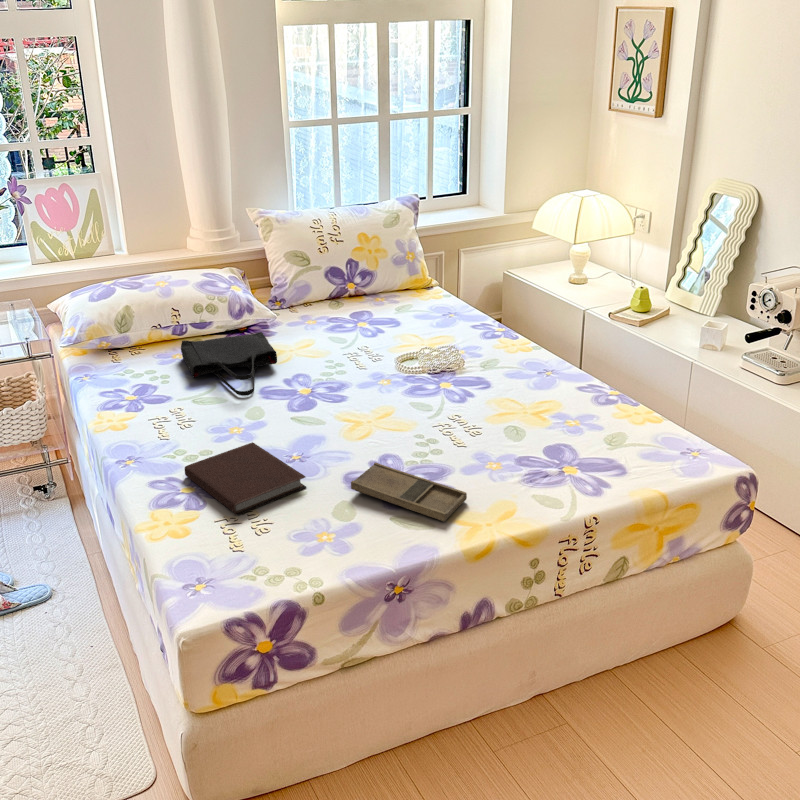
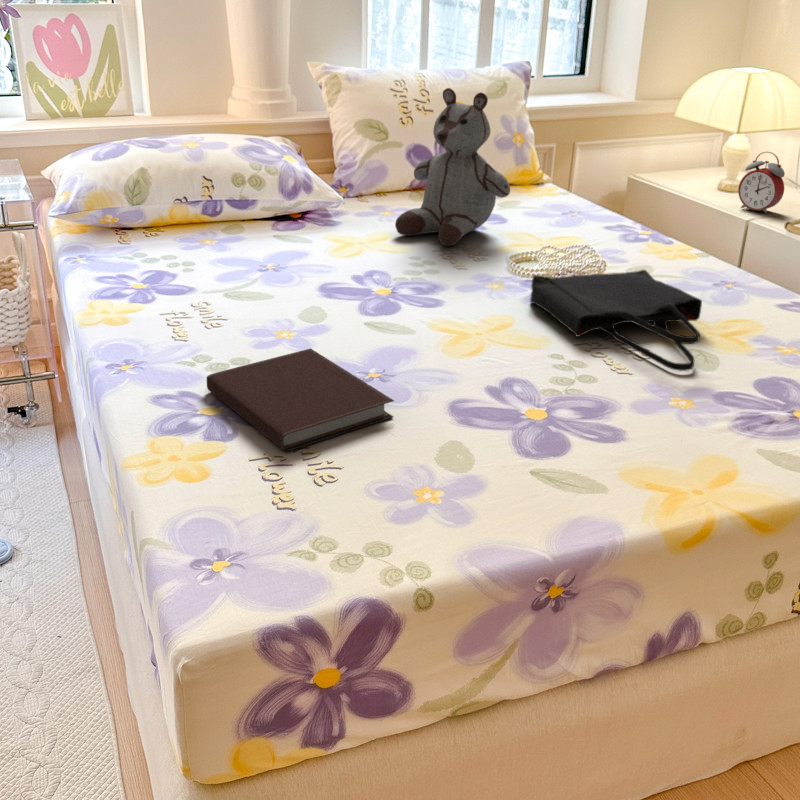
stuffed bear: none [315,237,396,351] -> present [395,88,510,246]
alarm clock: none [580,255,613,301] -> present [738,152,785,213]
tote bag: present [181,332,277,396] -> present [530,270,702,371]
tray: present [351,463,467,522] -> none [465,386,652,482]

